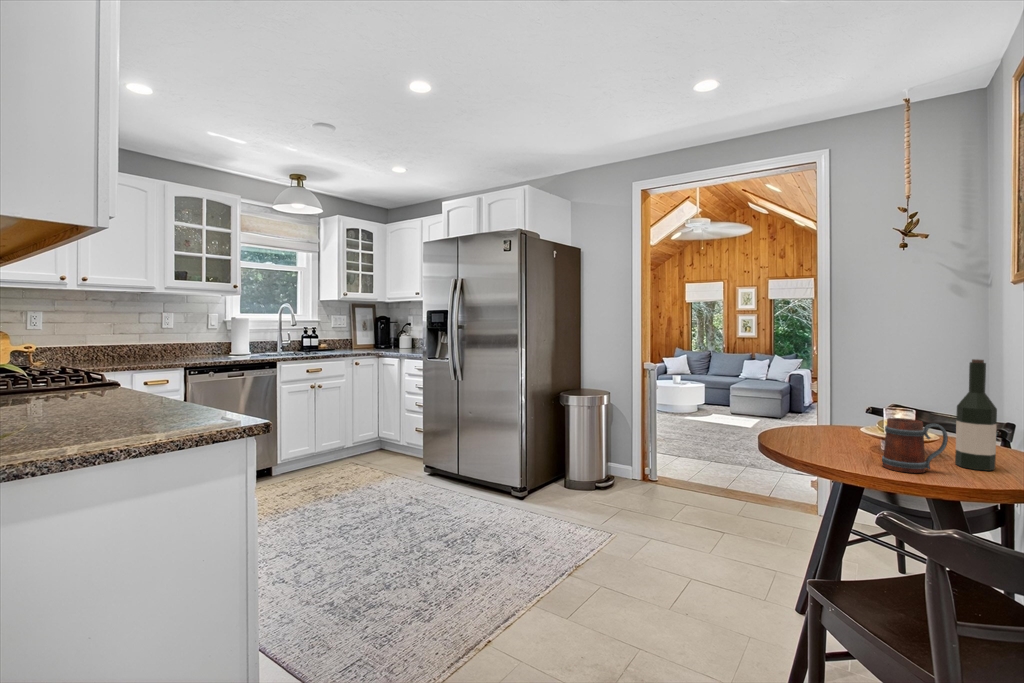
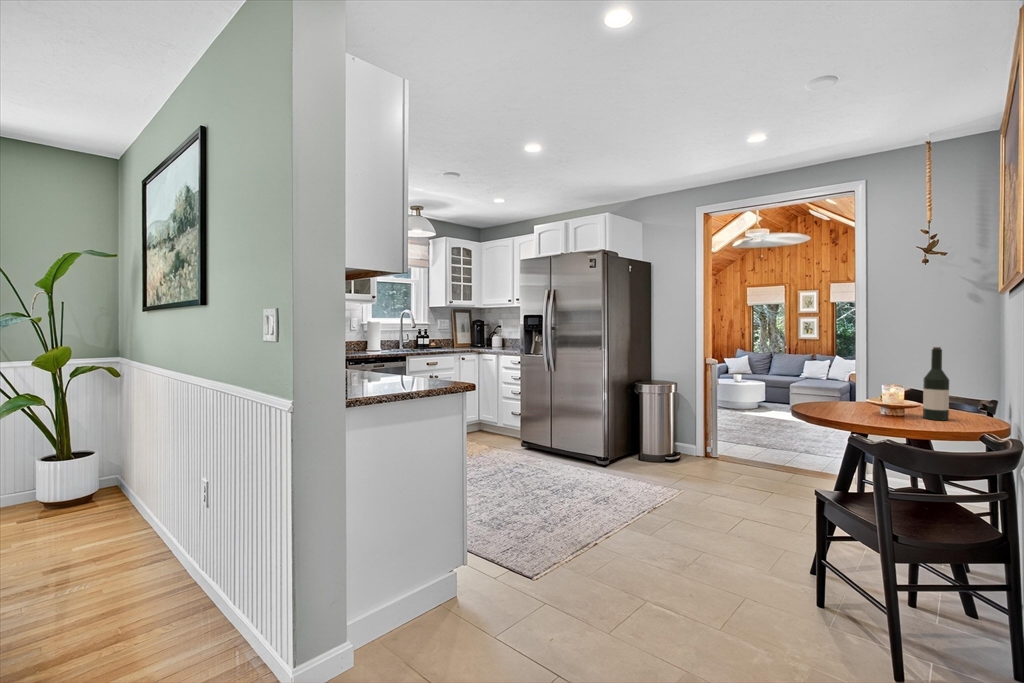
mug: present [882,418,948,473] -> none [869,386,911,420]

